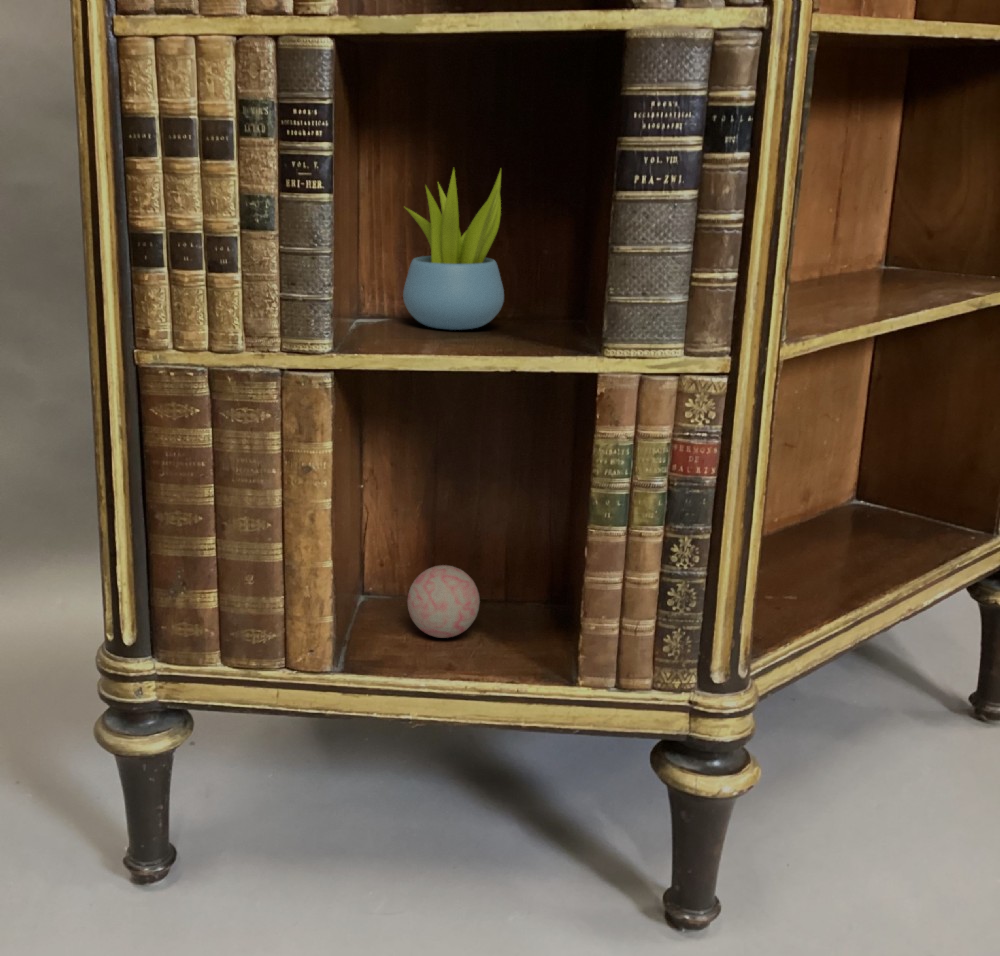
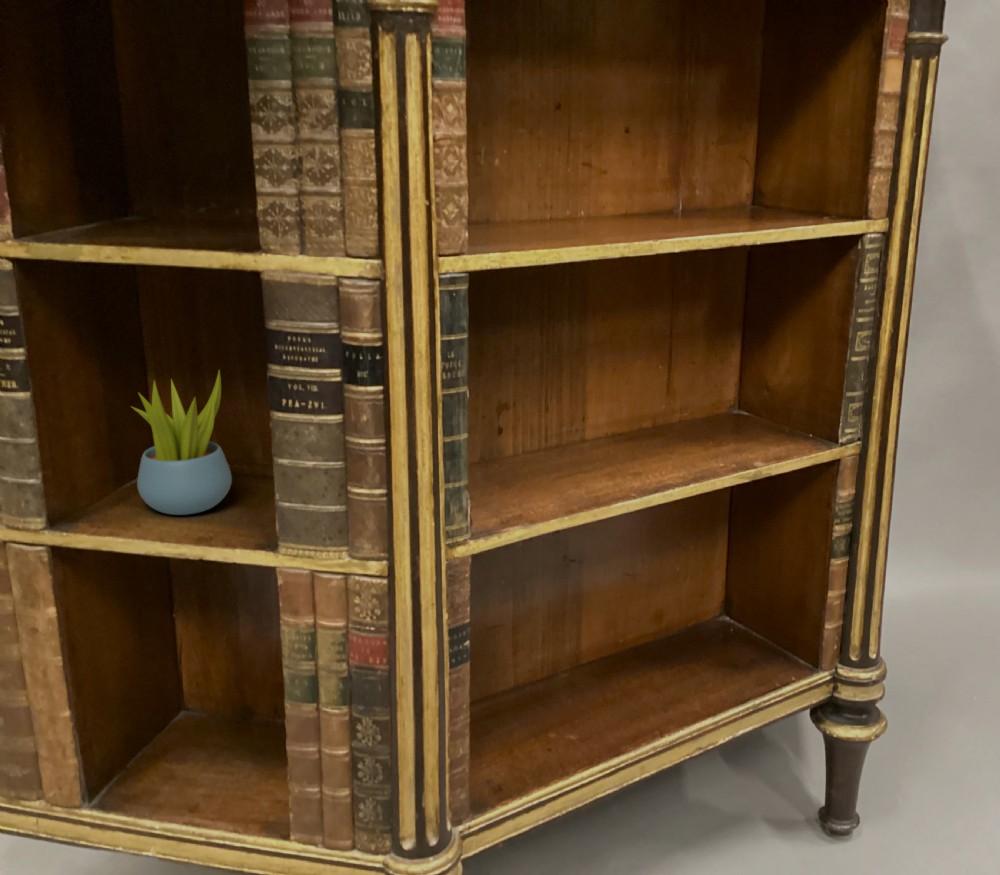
decorative ball: present [407,565,480,638] -> none [175,707,242,775]

